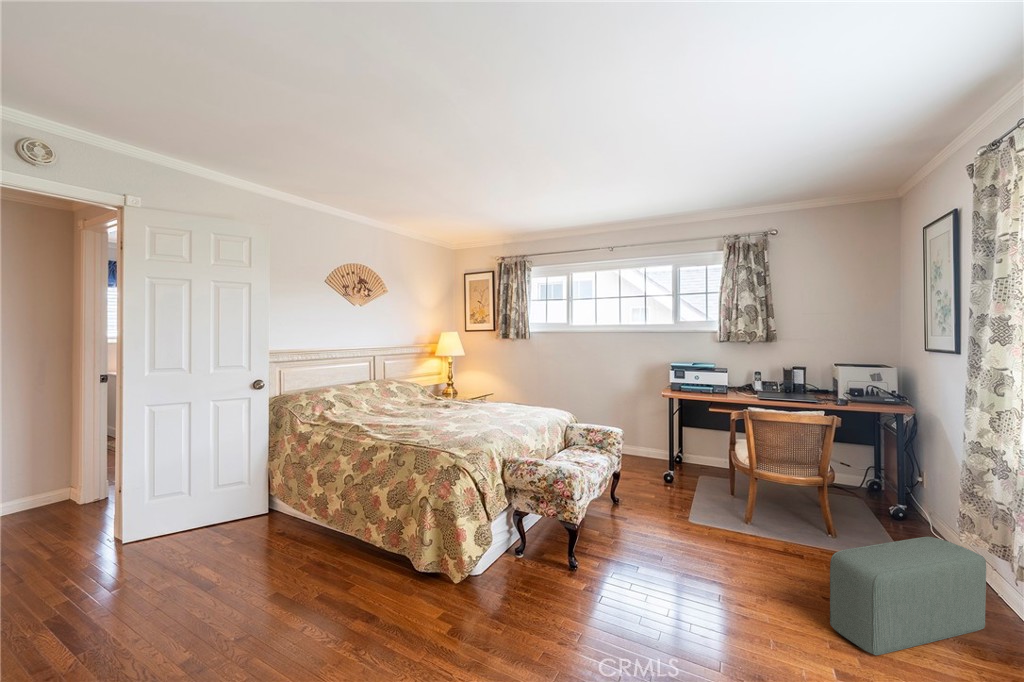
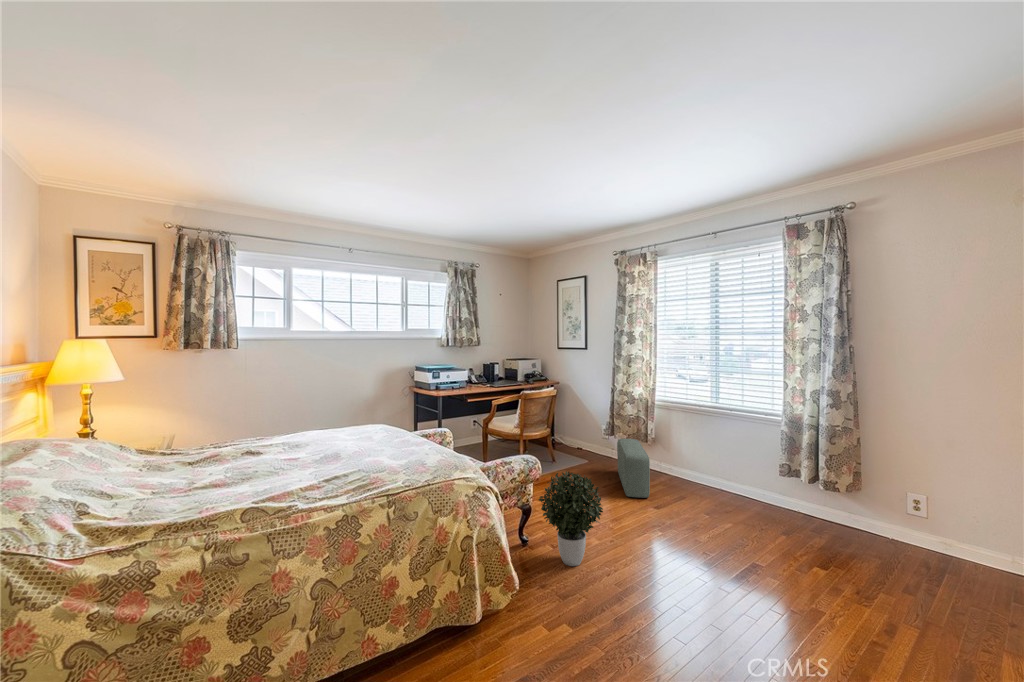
potted plant: none [537,497,614,616] -> present [538,471,603,566]

